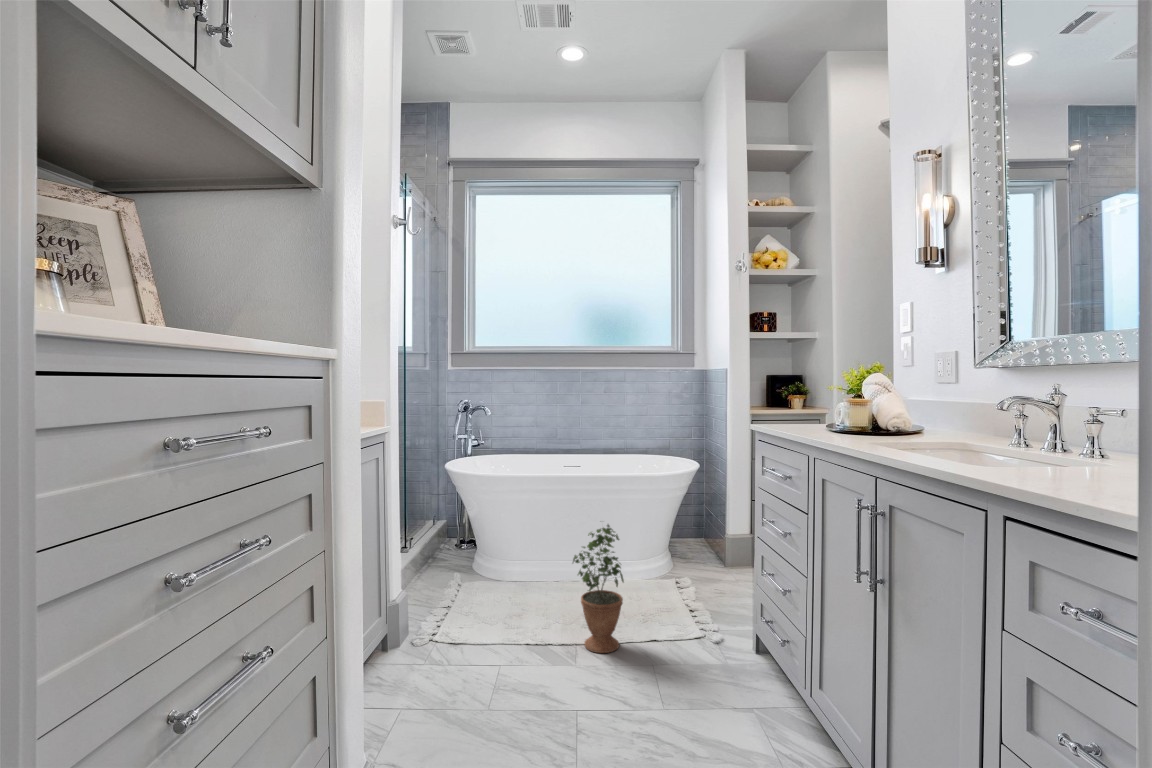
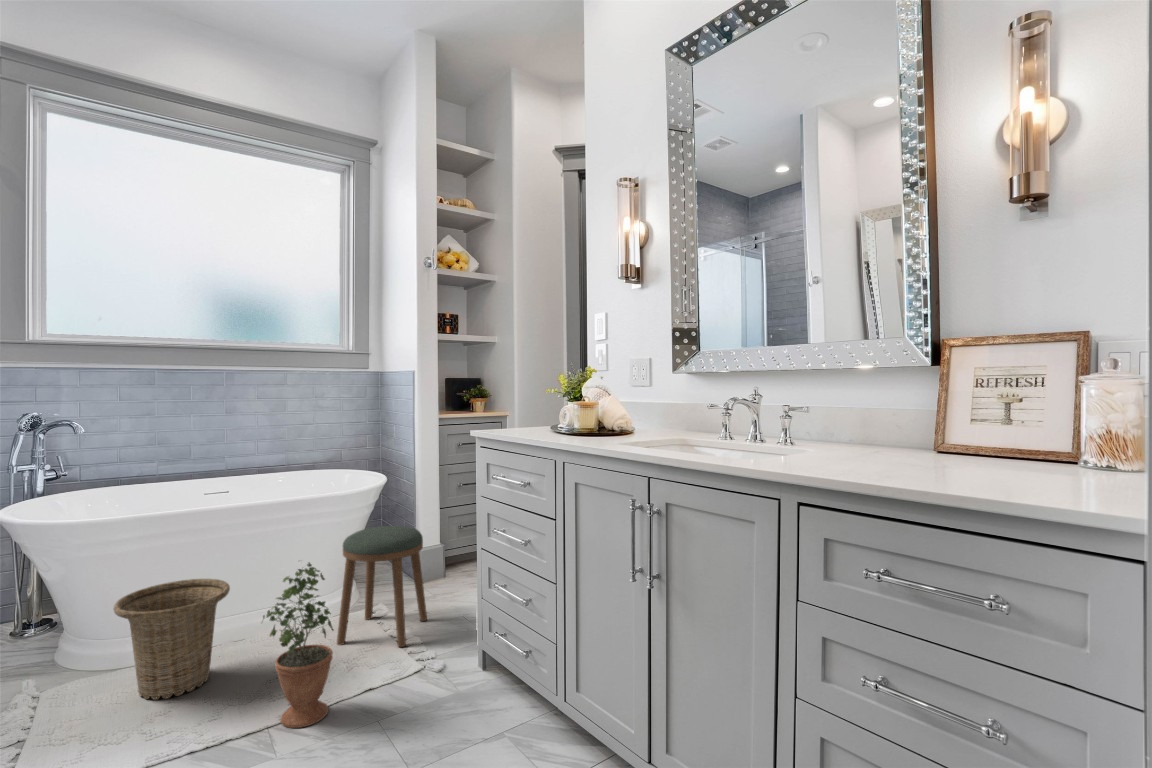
stool: none [642,507,723,616] -> present [337,526,427,647]
basket: none [494,525,564,607] -> present [113,579,230,700]

